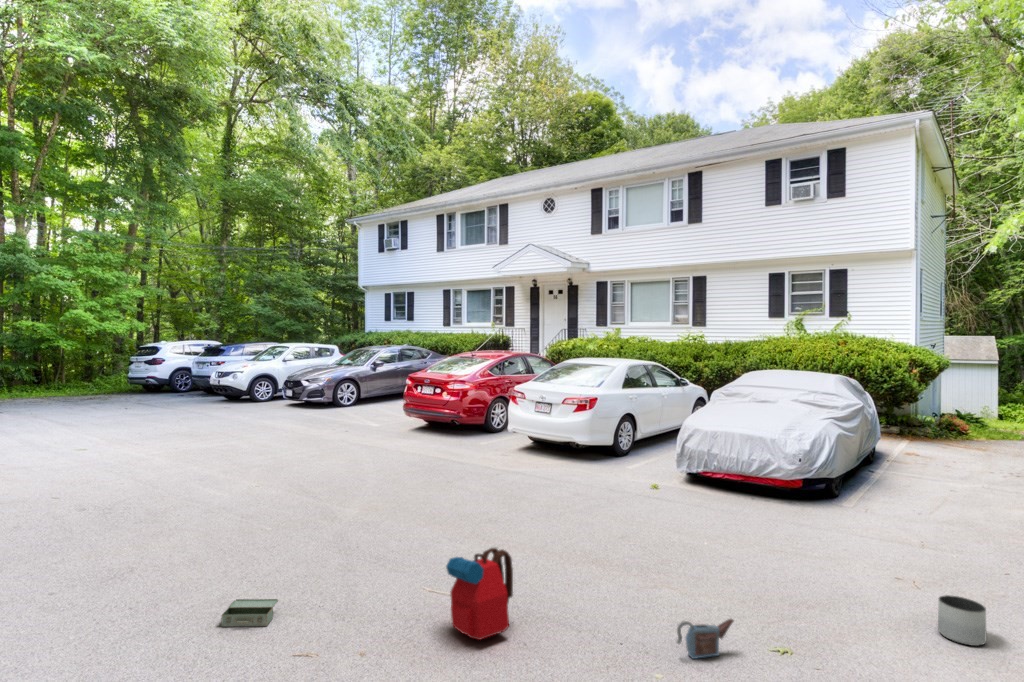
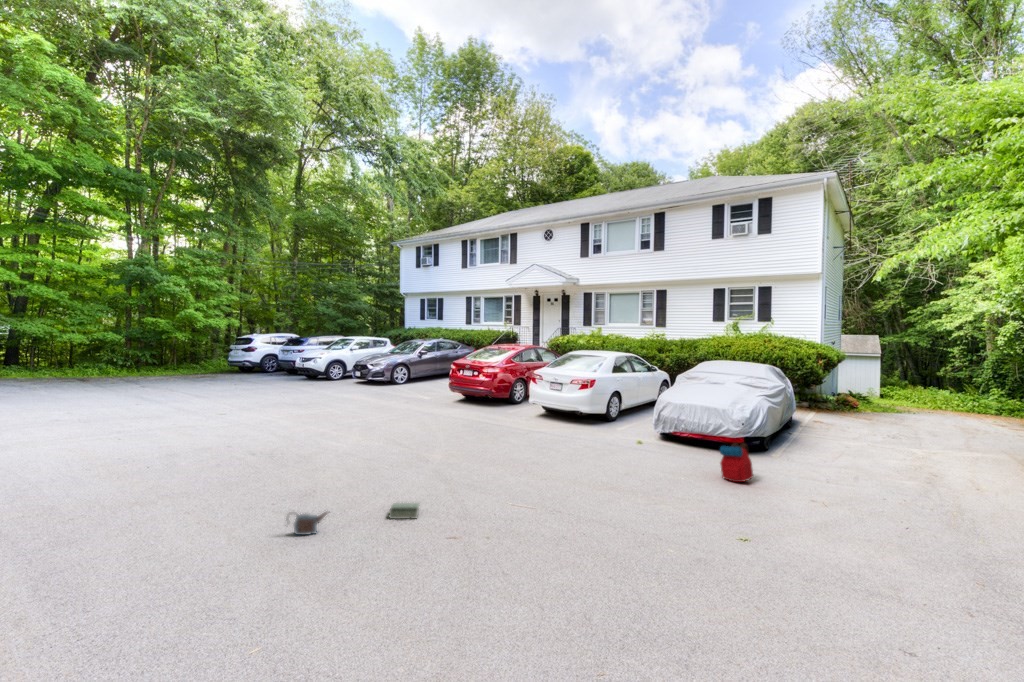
backpack: present [446,548,513,640] -> present [720,443,753,482]
planter: present [938,595,986,646] -> none [832,502,862,531]
watering can: present [677,619,733,659] -> present [287,512,327,535]

